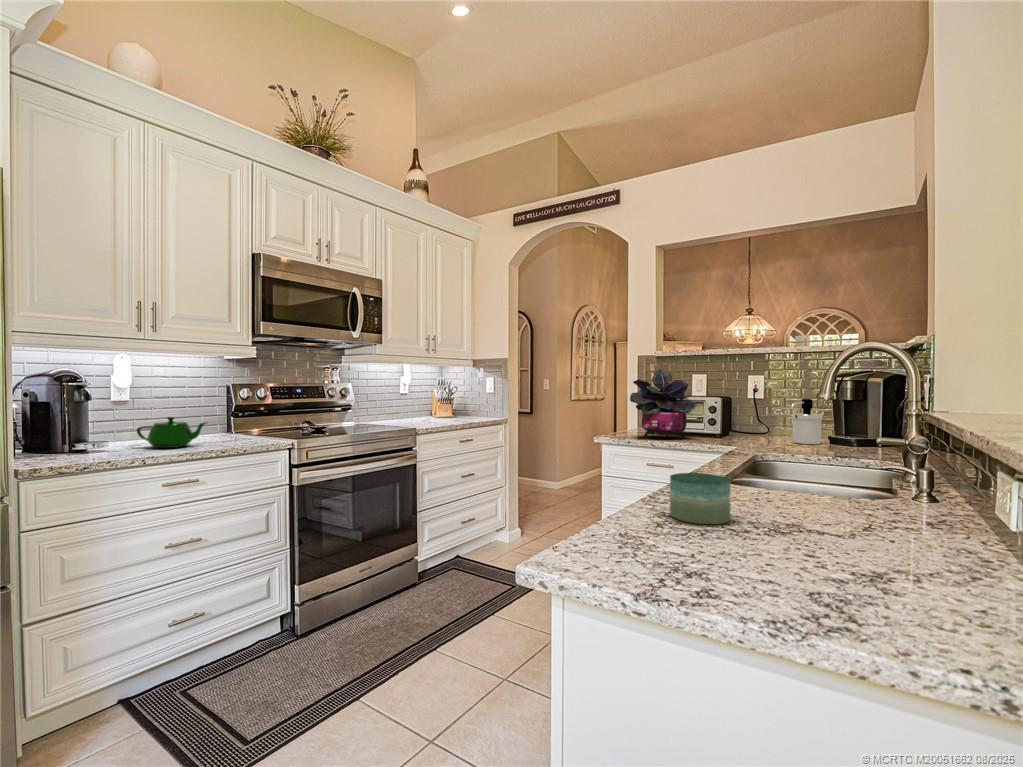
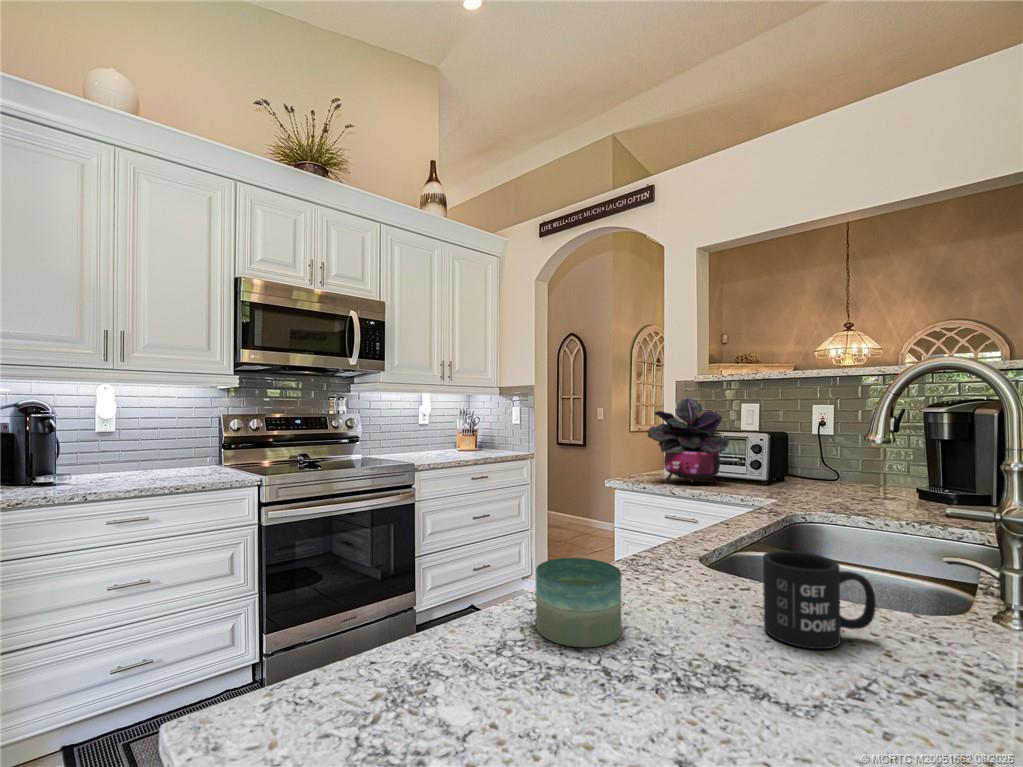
soap dispenser: present [790,399,823,444] -> none [850,438,899,499]
teapot: present [137,417,206,448] -> none [99,449,171,482]
mug: none [809,462,877,517] -> present [763,551,876,649]

